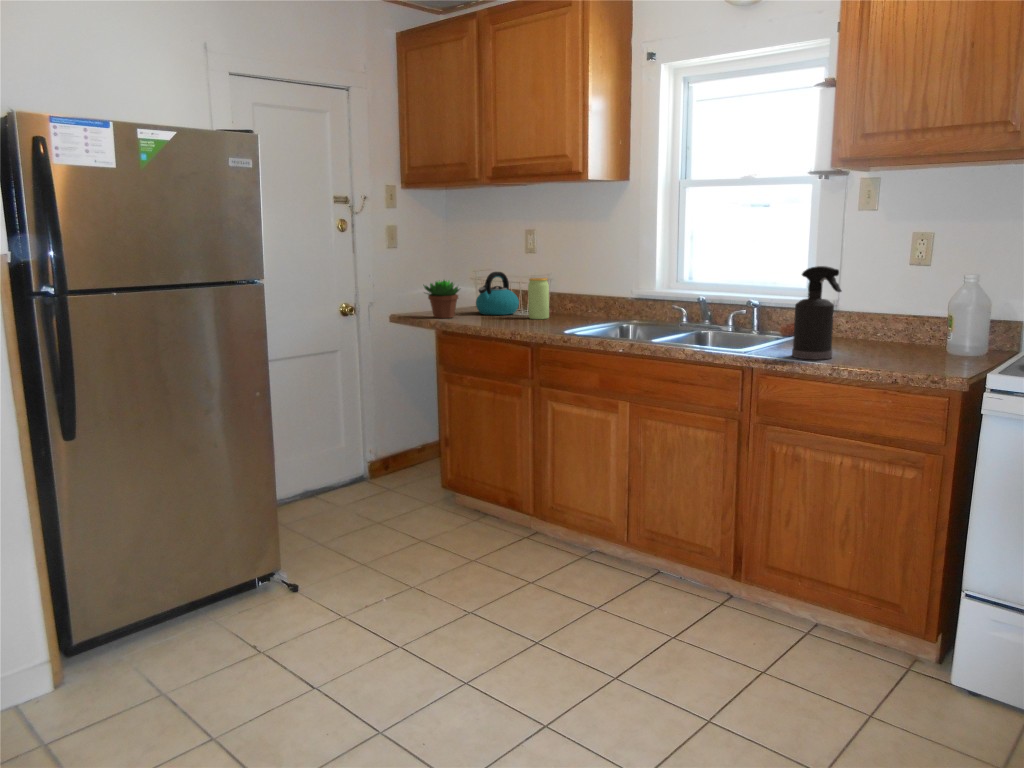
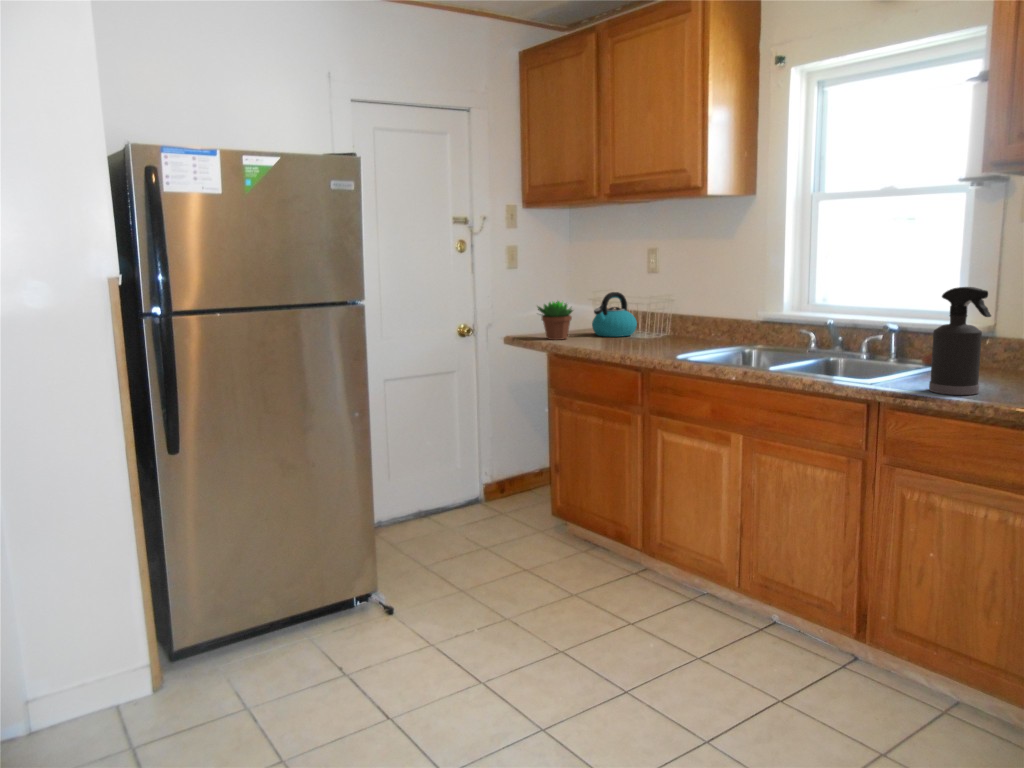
jar: present [528,278,549,319] -> none [645,299,666,342]

